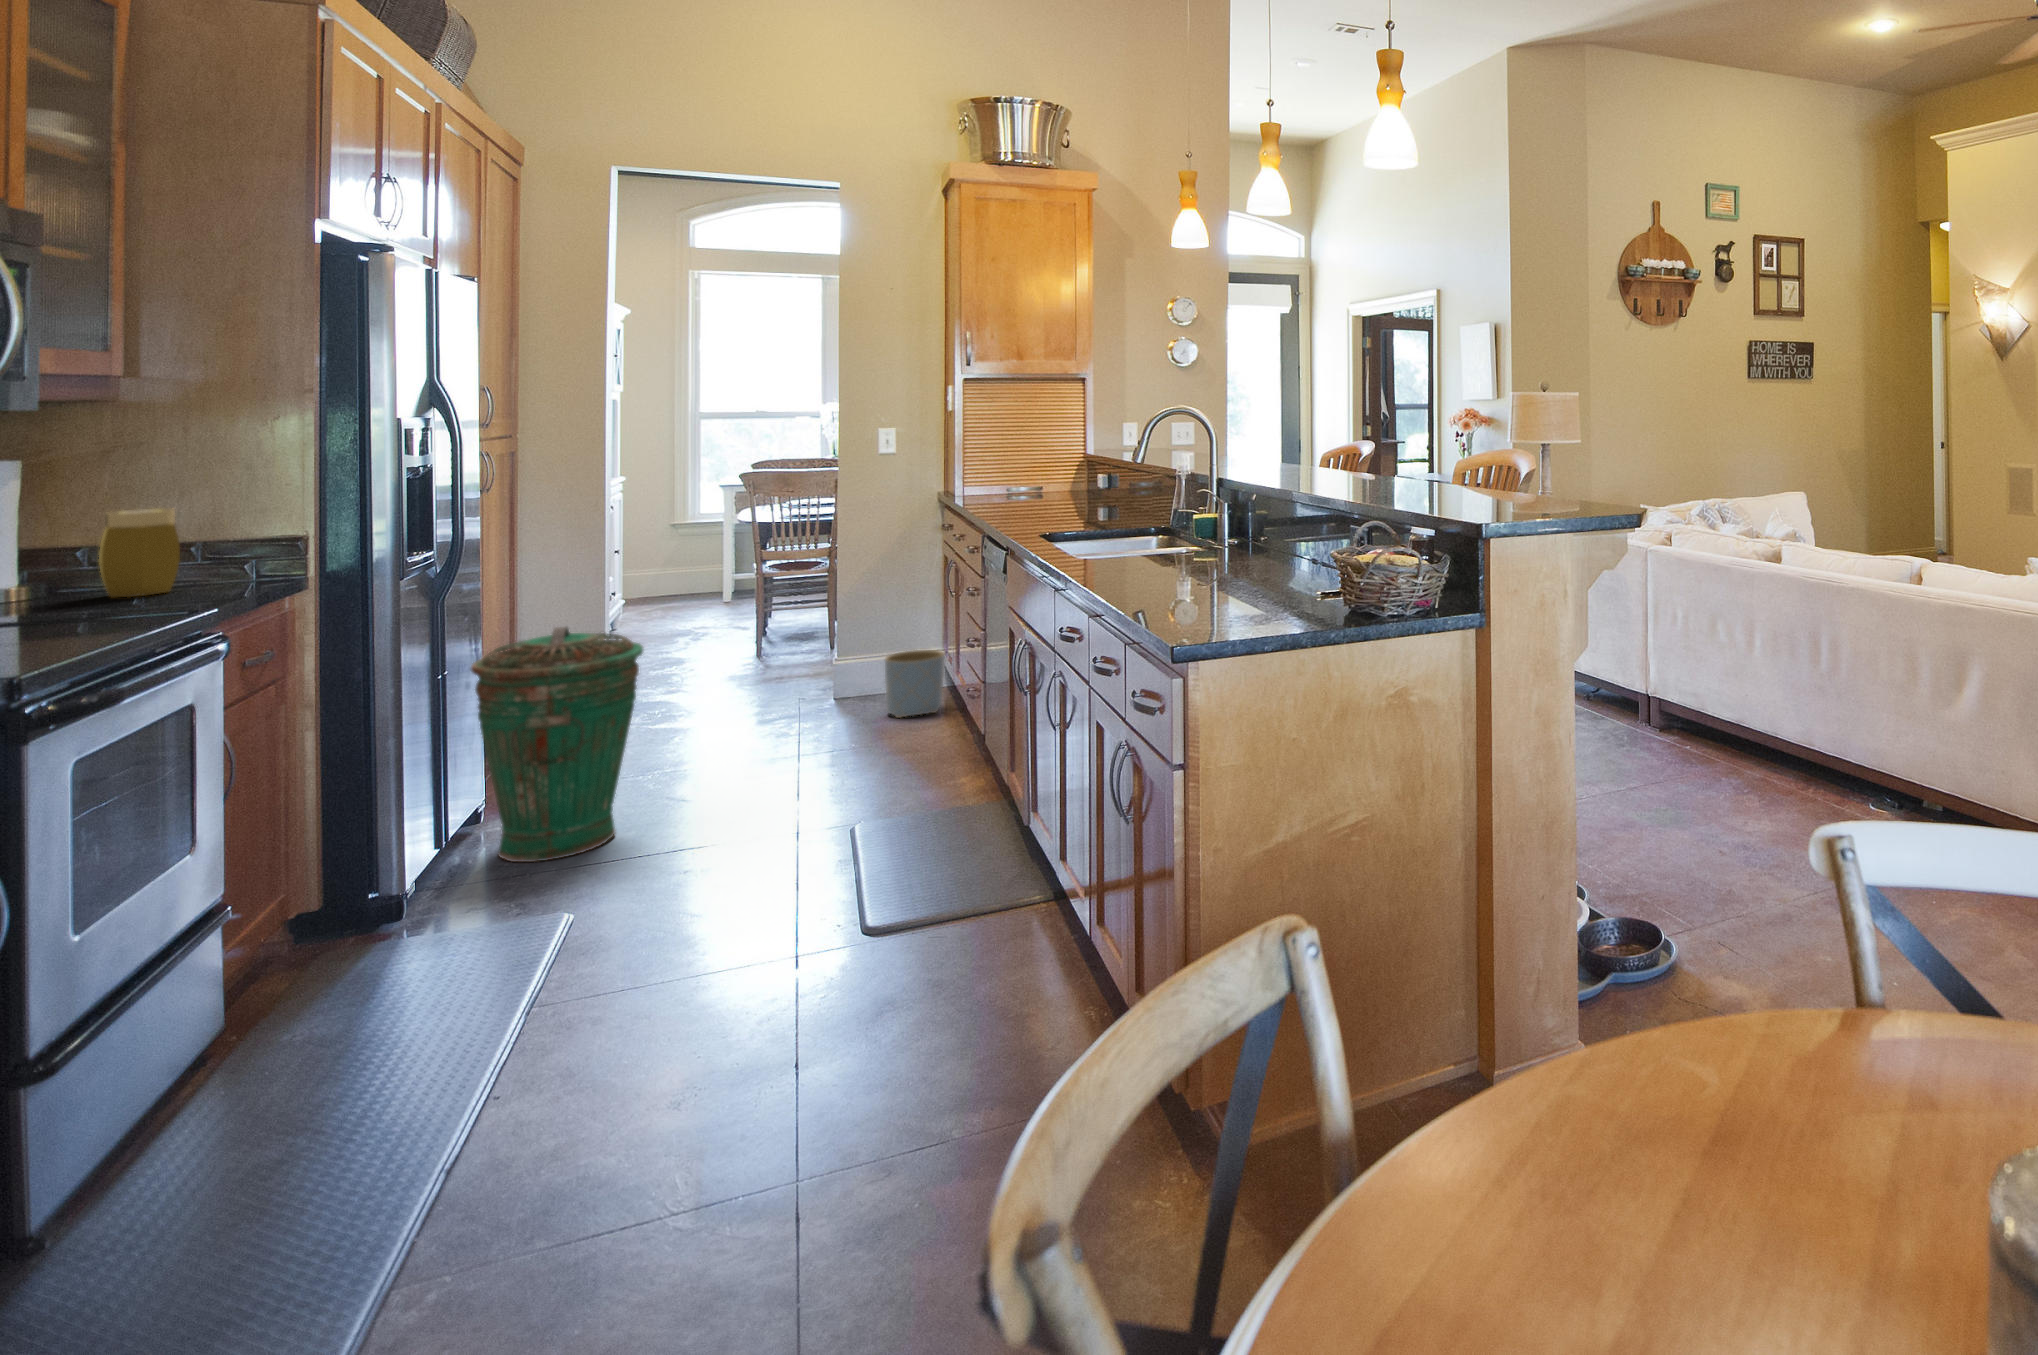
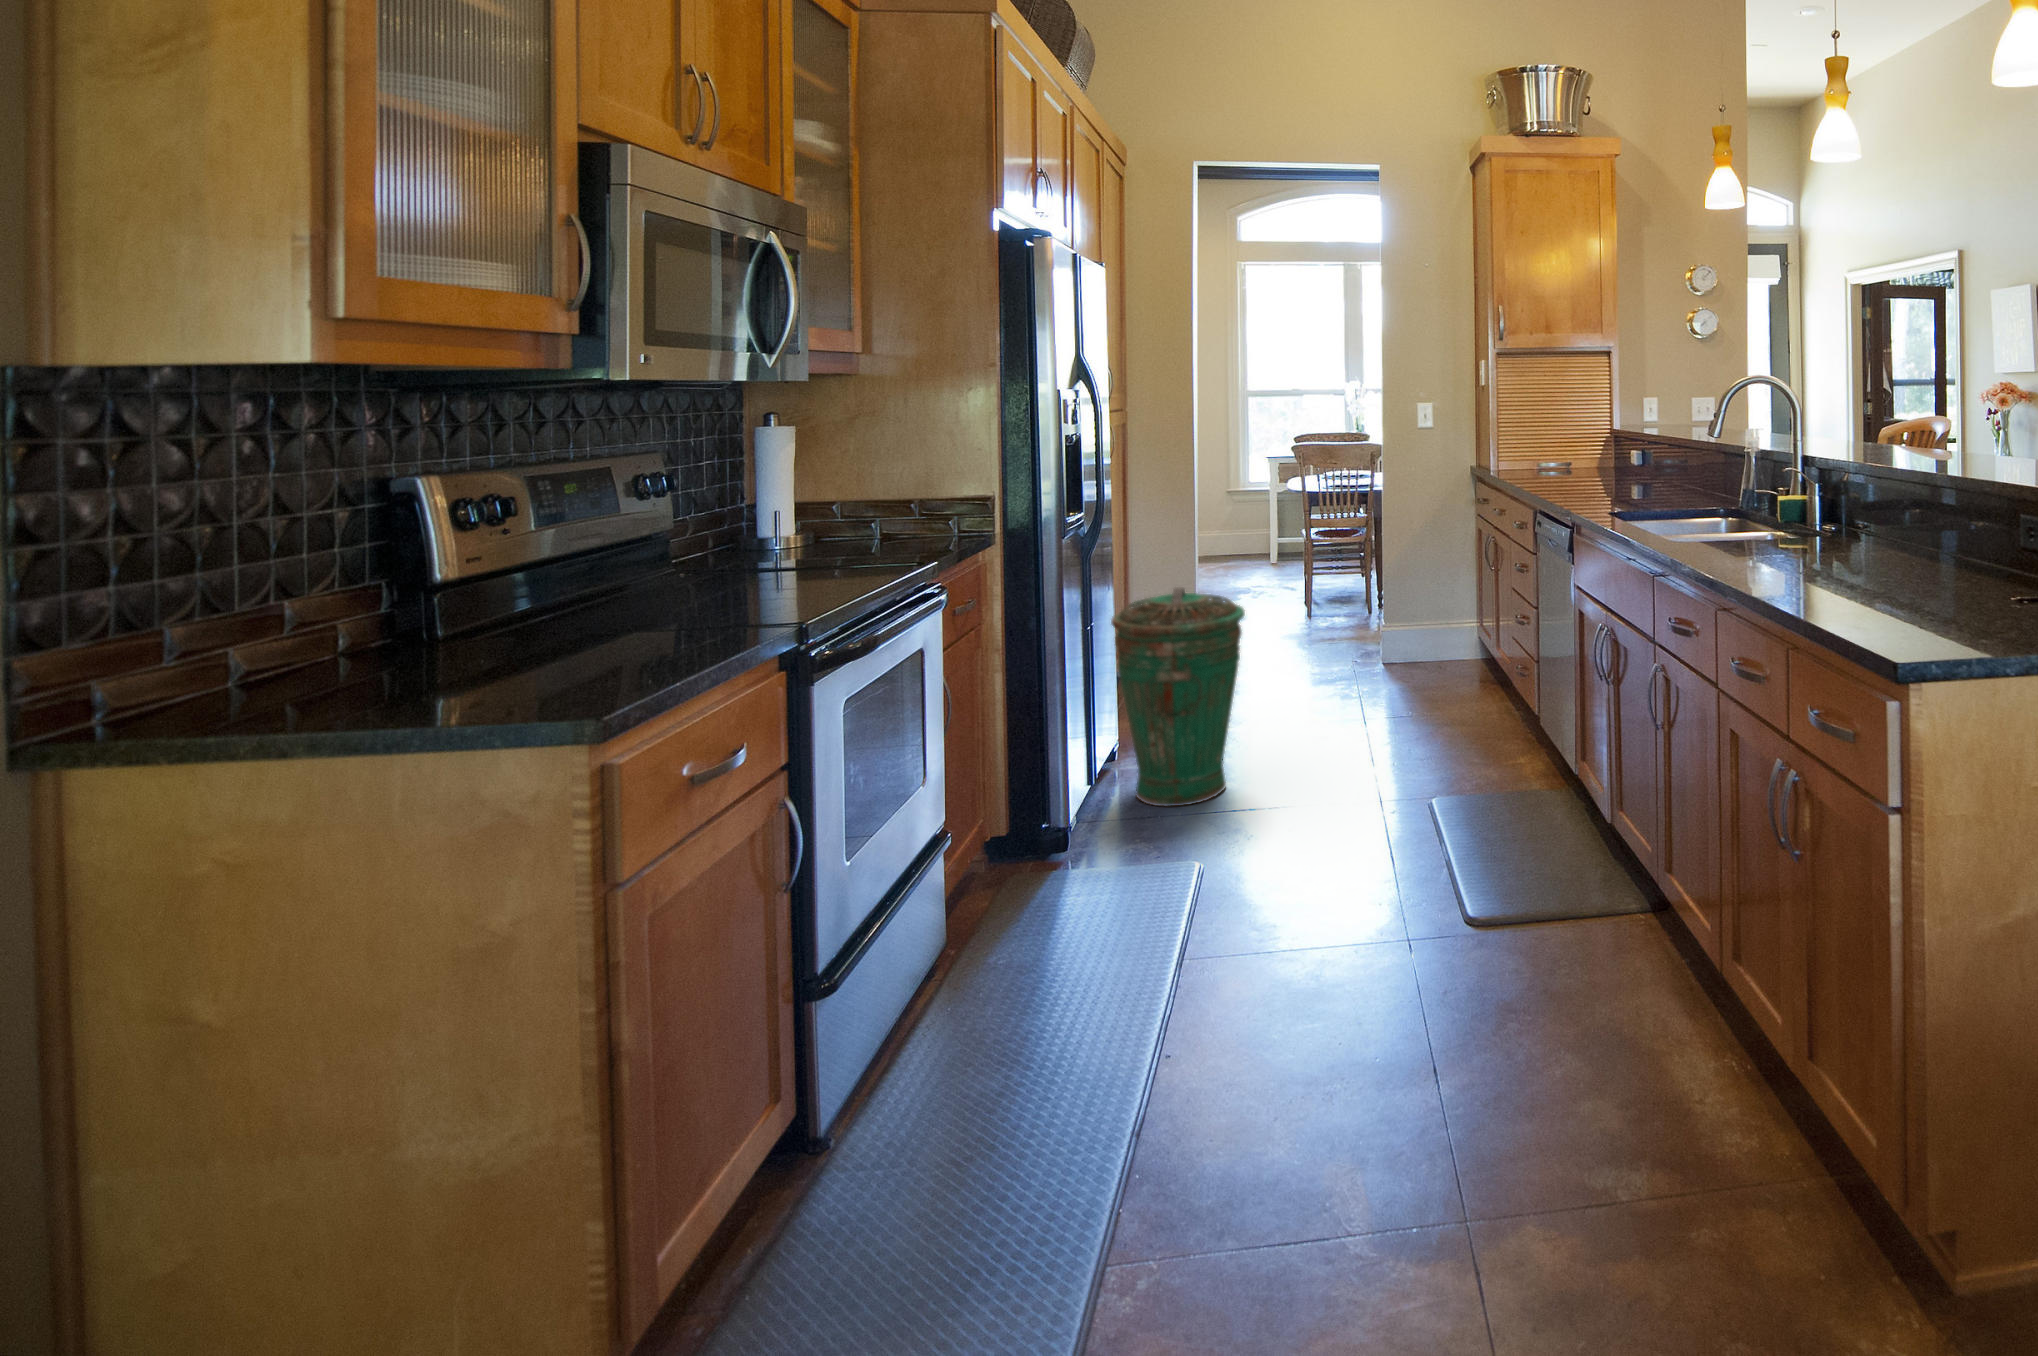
jar: present [99,508,180,597] -> none [850,469,904,548]
planter: present [885,650,944,718] -> none [1434,622,1487,688]

